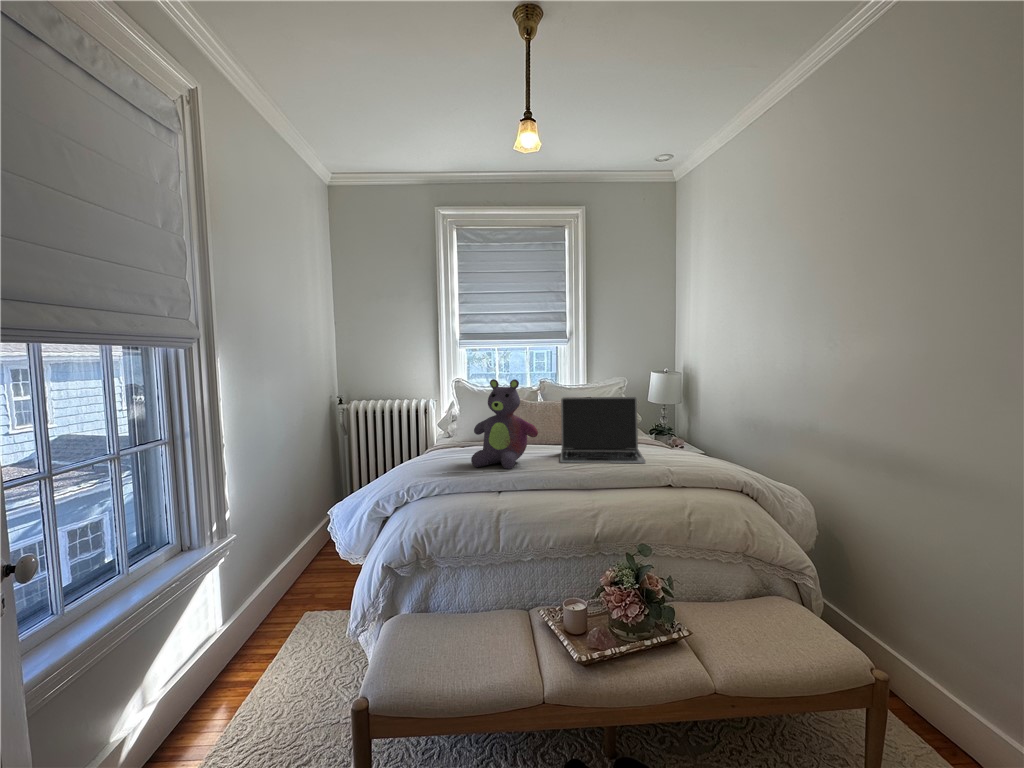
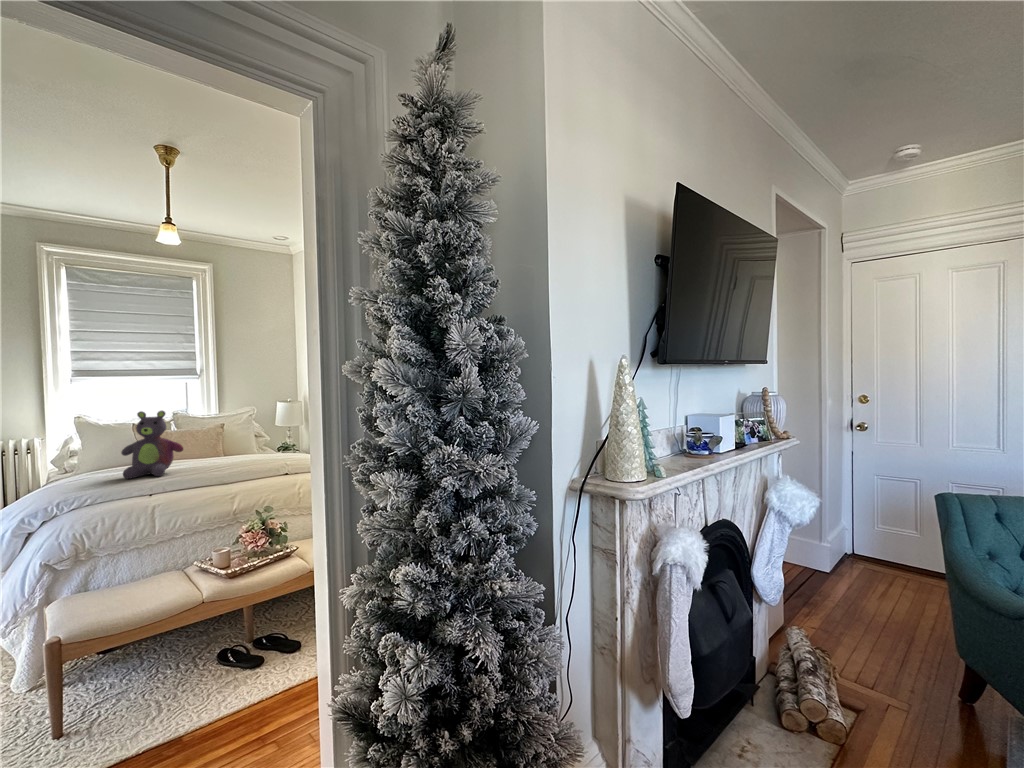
laptop: present [560,397,645,464] -> none [201,419,269,469]

